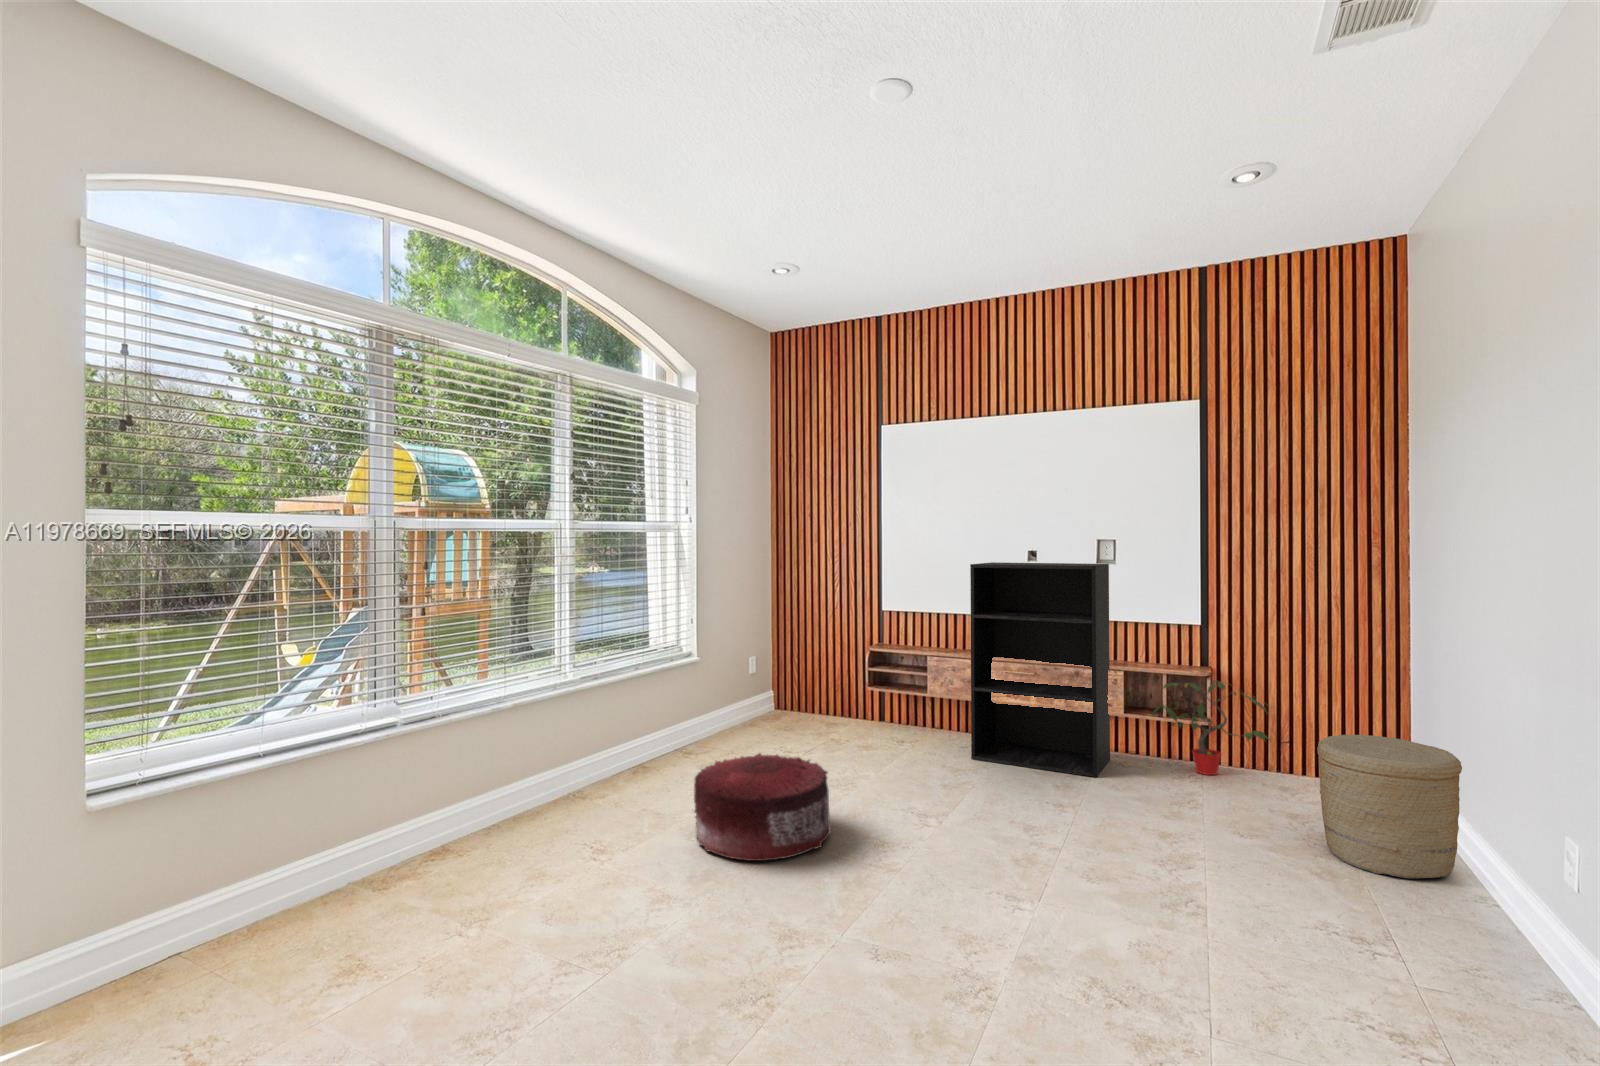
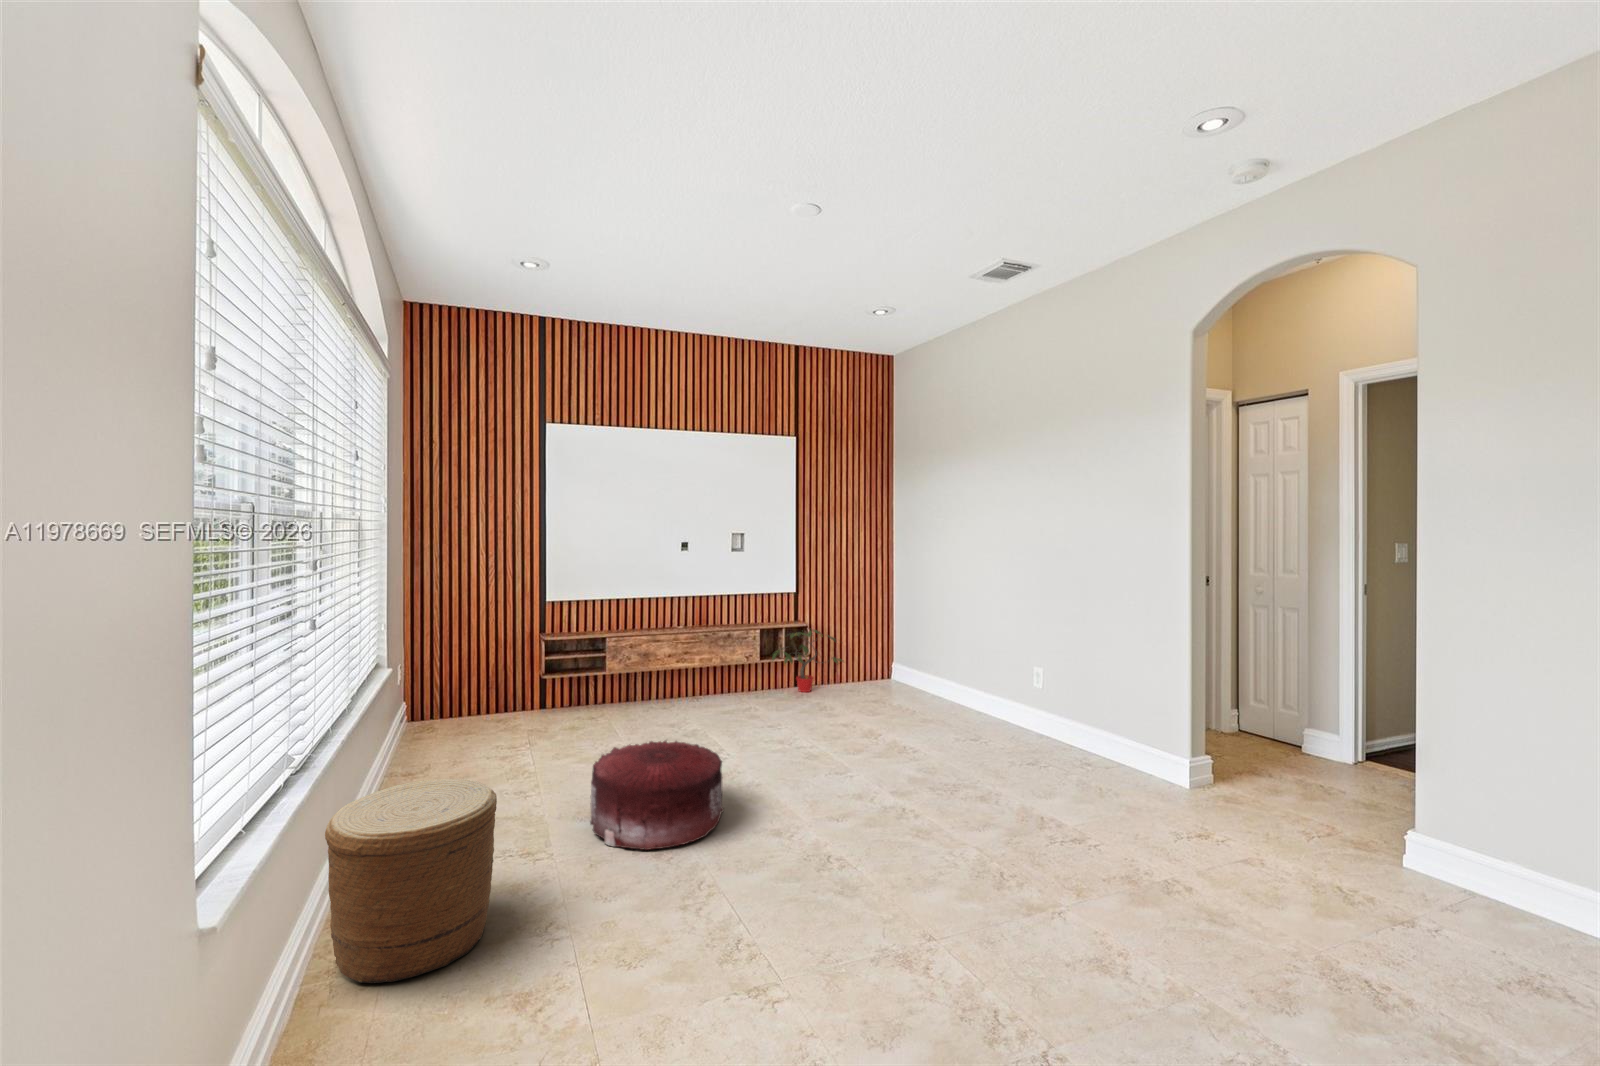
bookshelf: present [970,562,1110,777] -> none [659,553,766,718]
woven basket: present [1317,735,1462,879] -> present [325,779,497,984]

